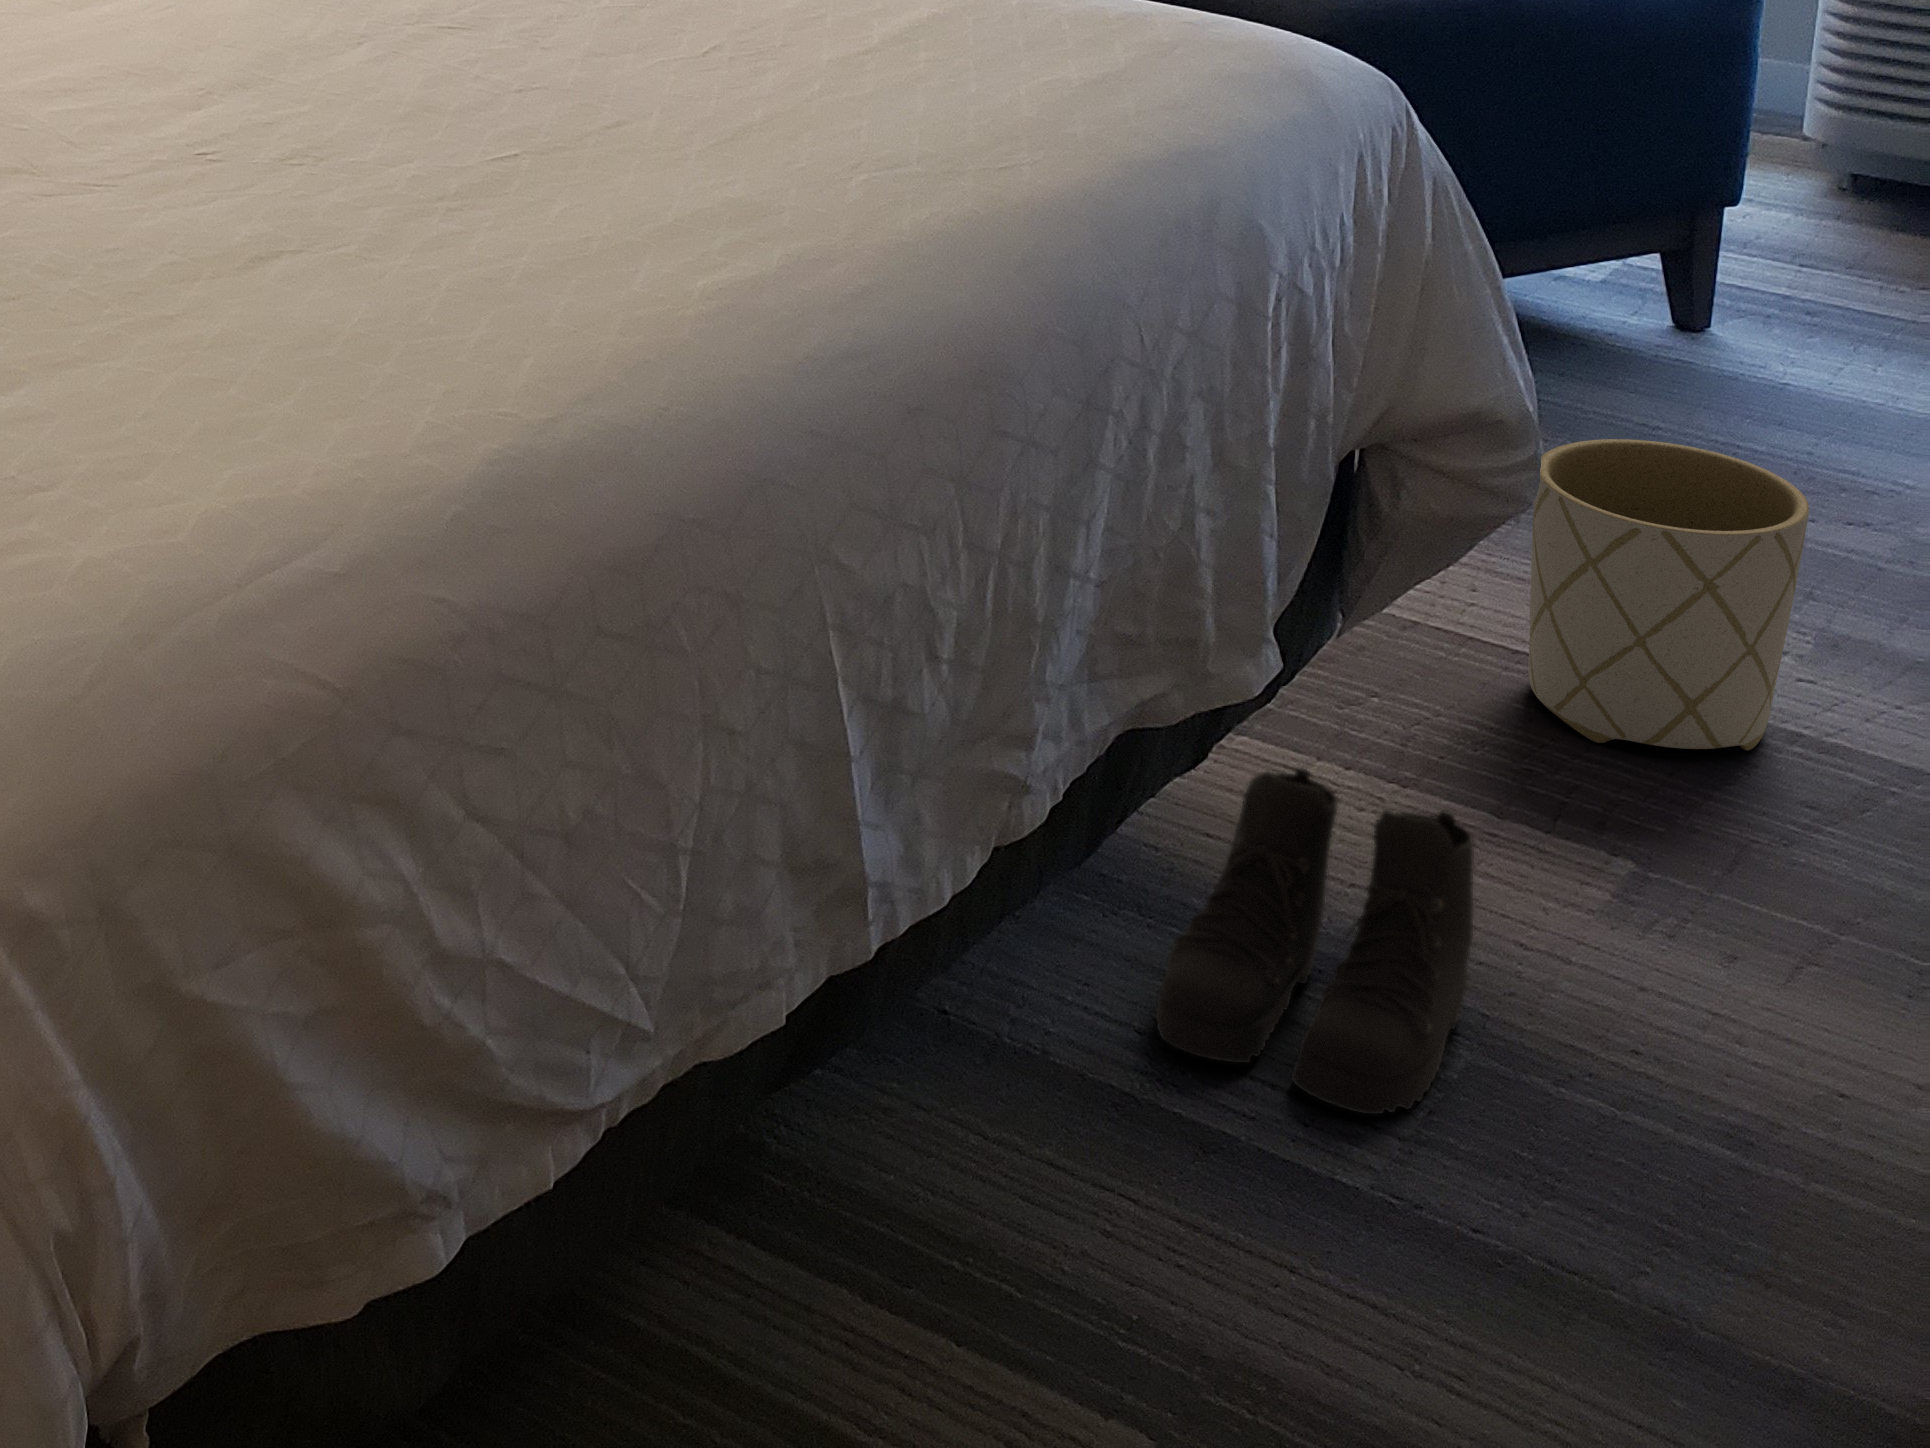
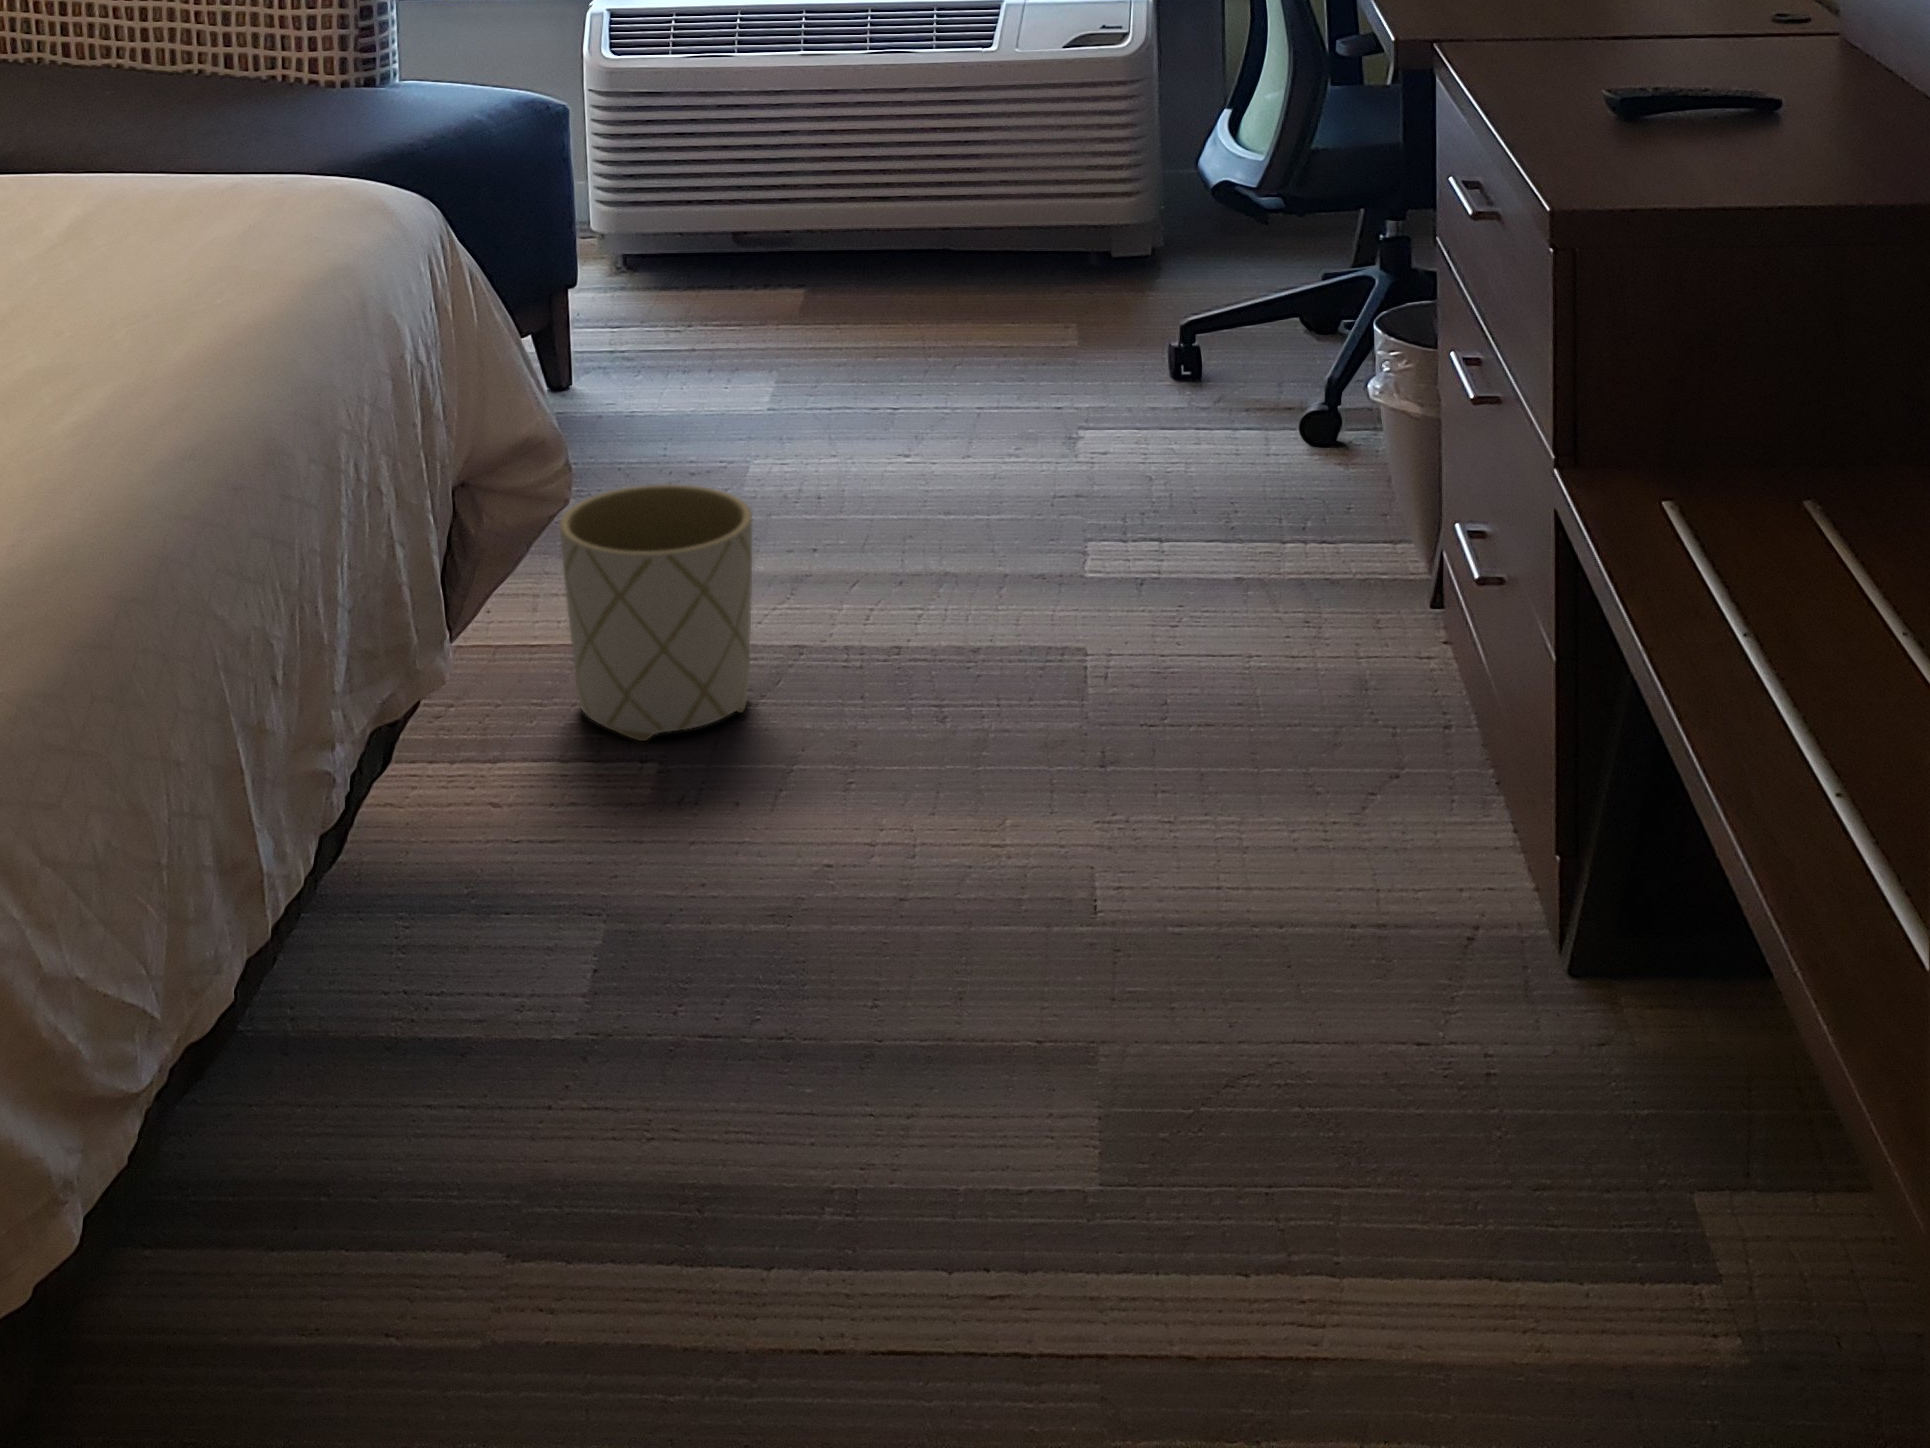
boots: present [1156,768,1474,1114] -> none [429,830,651,1115]

